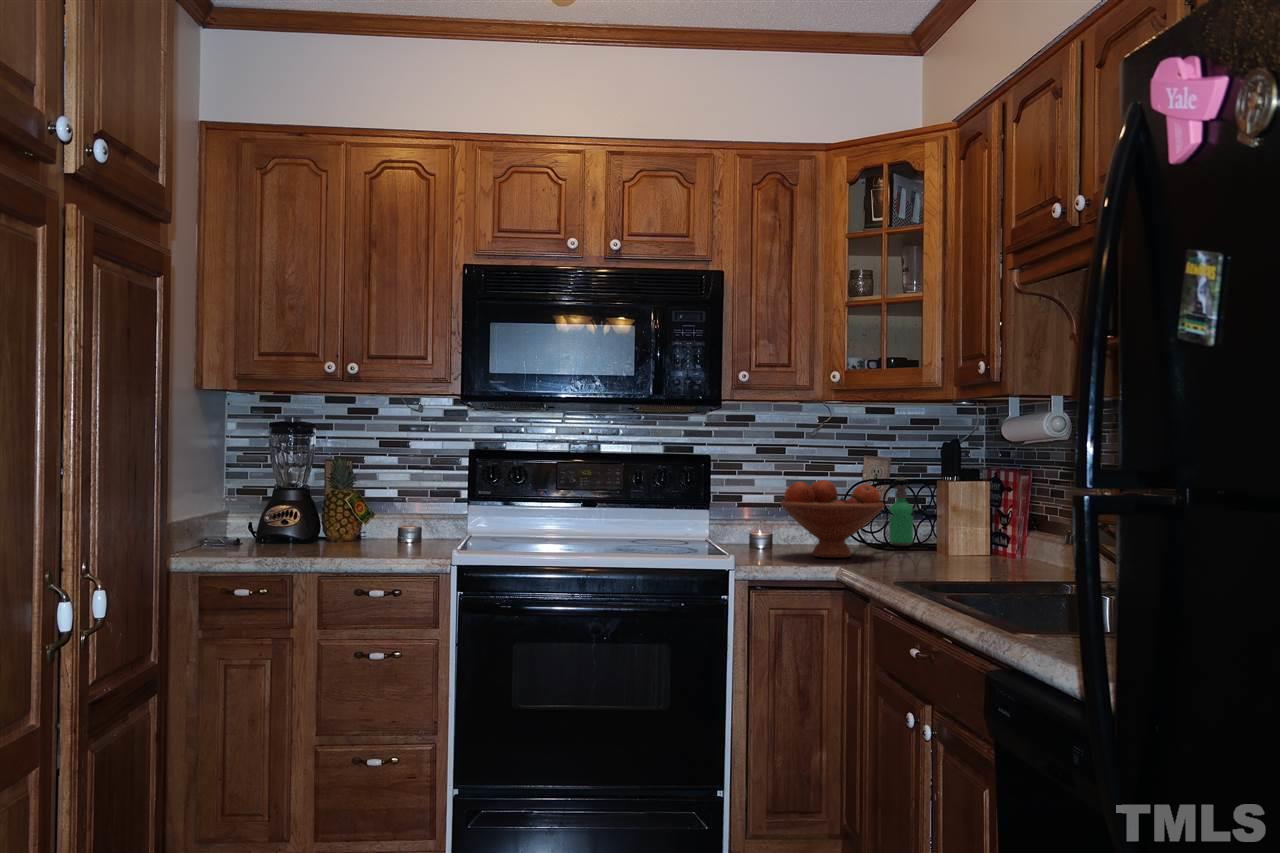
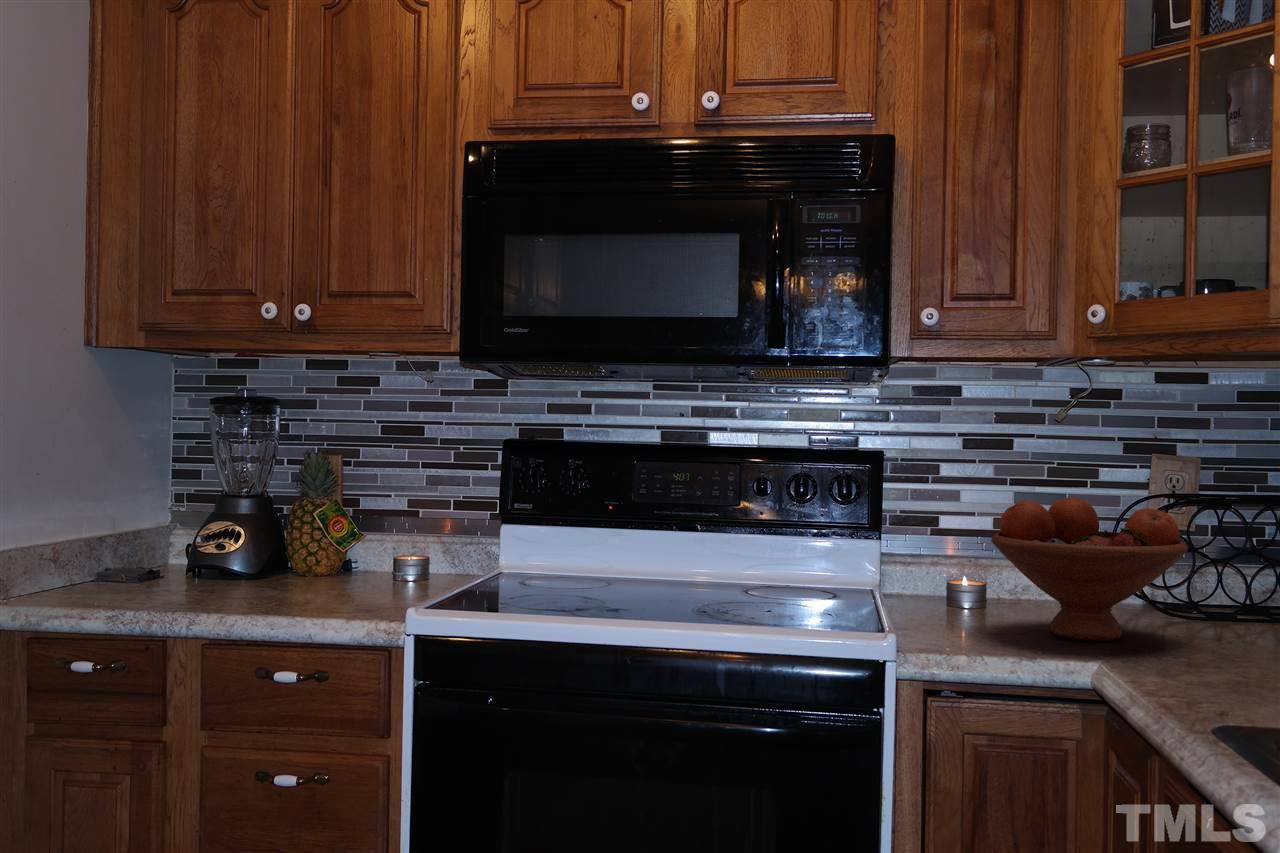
soap dispenser: present [889,477,913,546] -> none [1196,492,1243,612]

